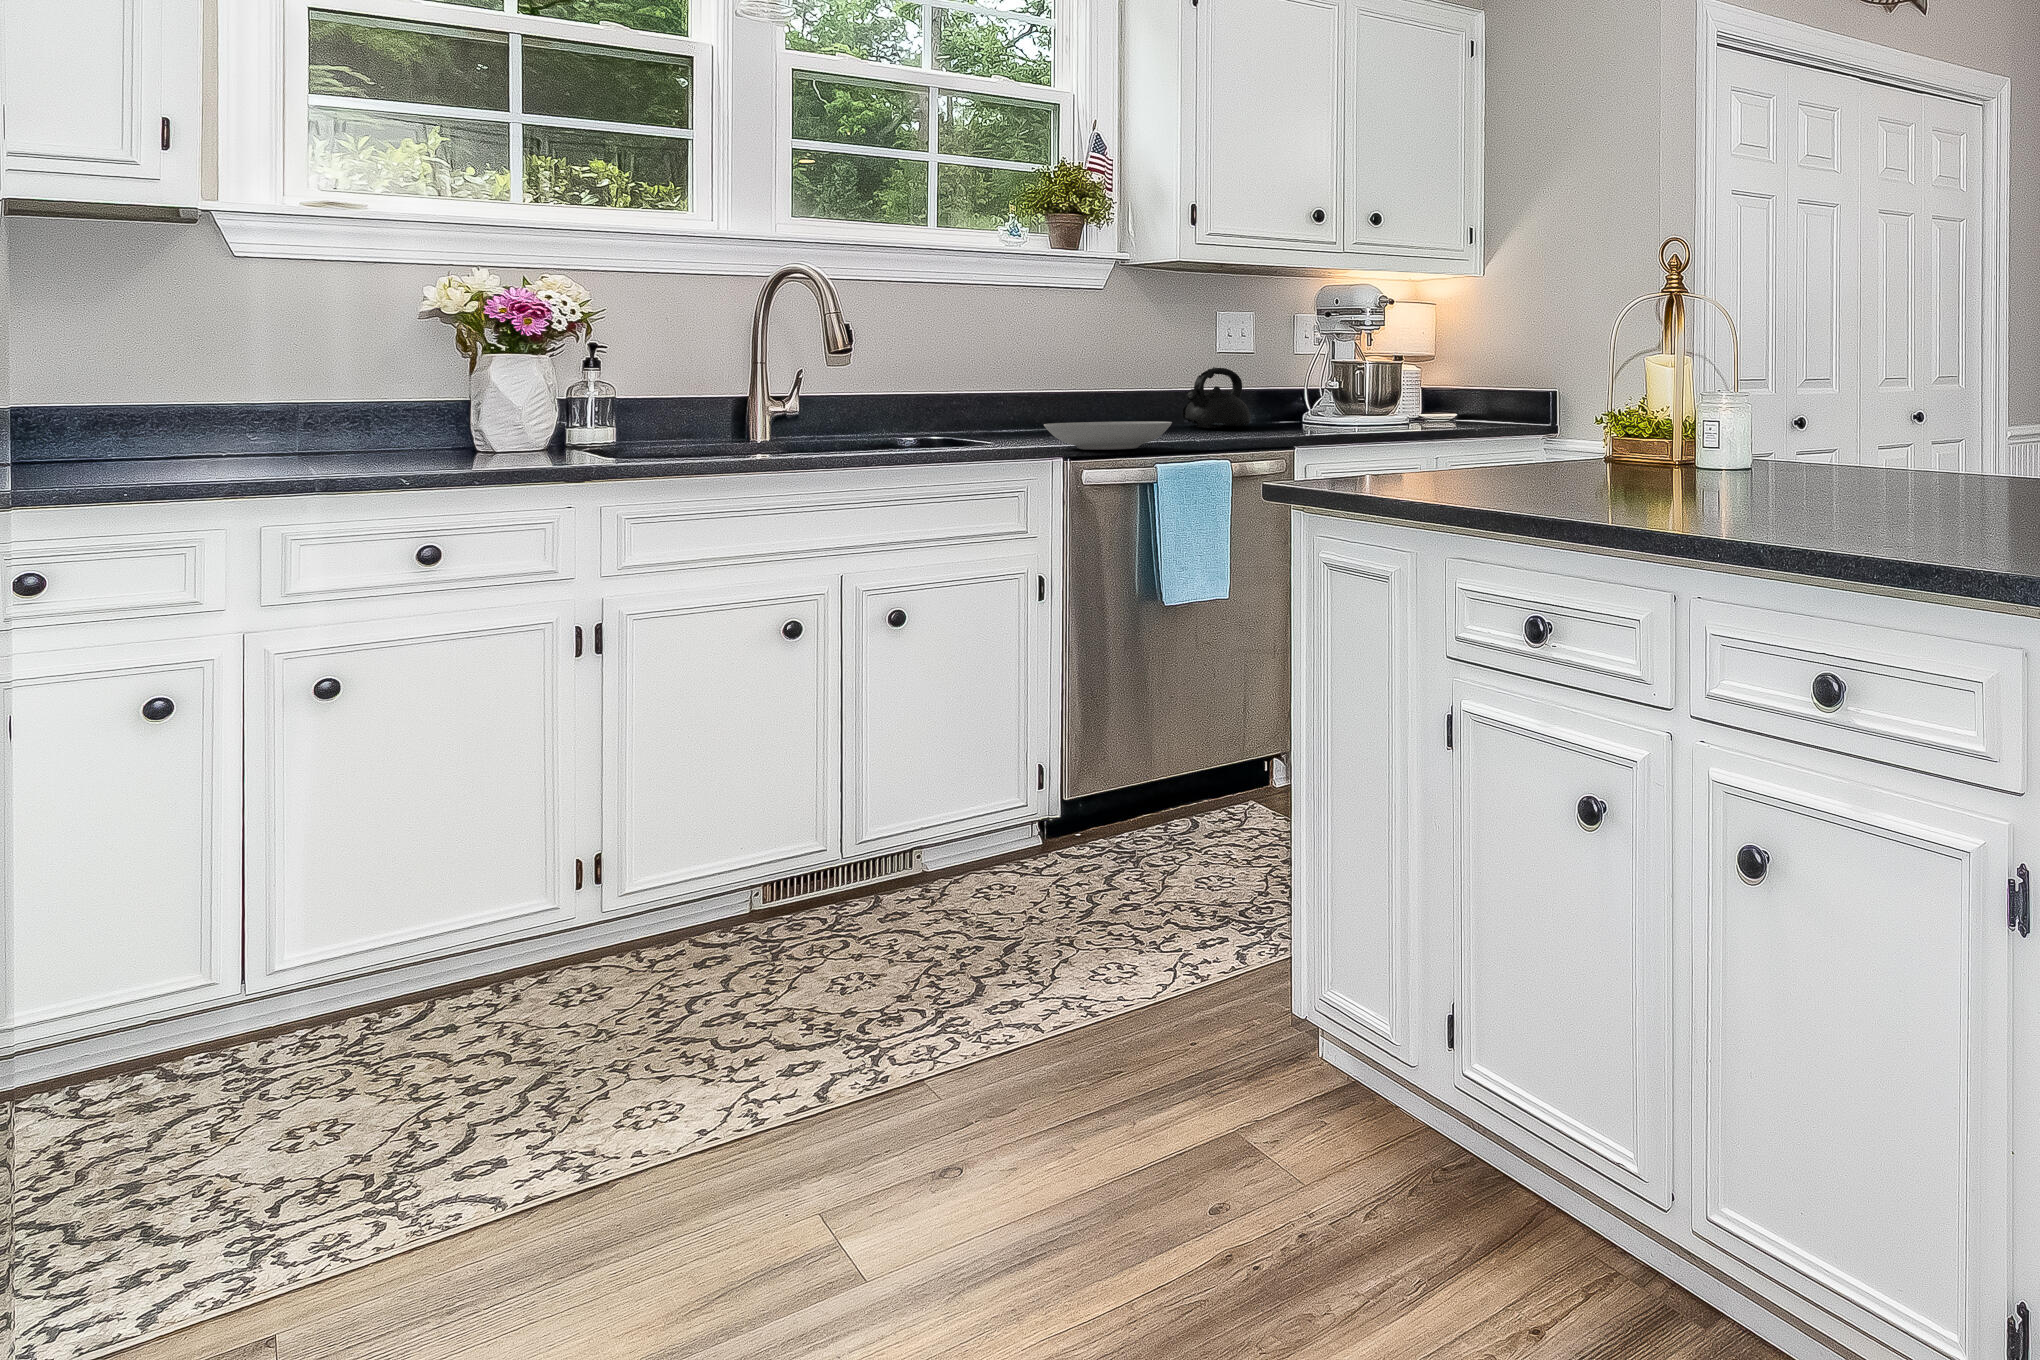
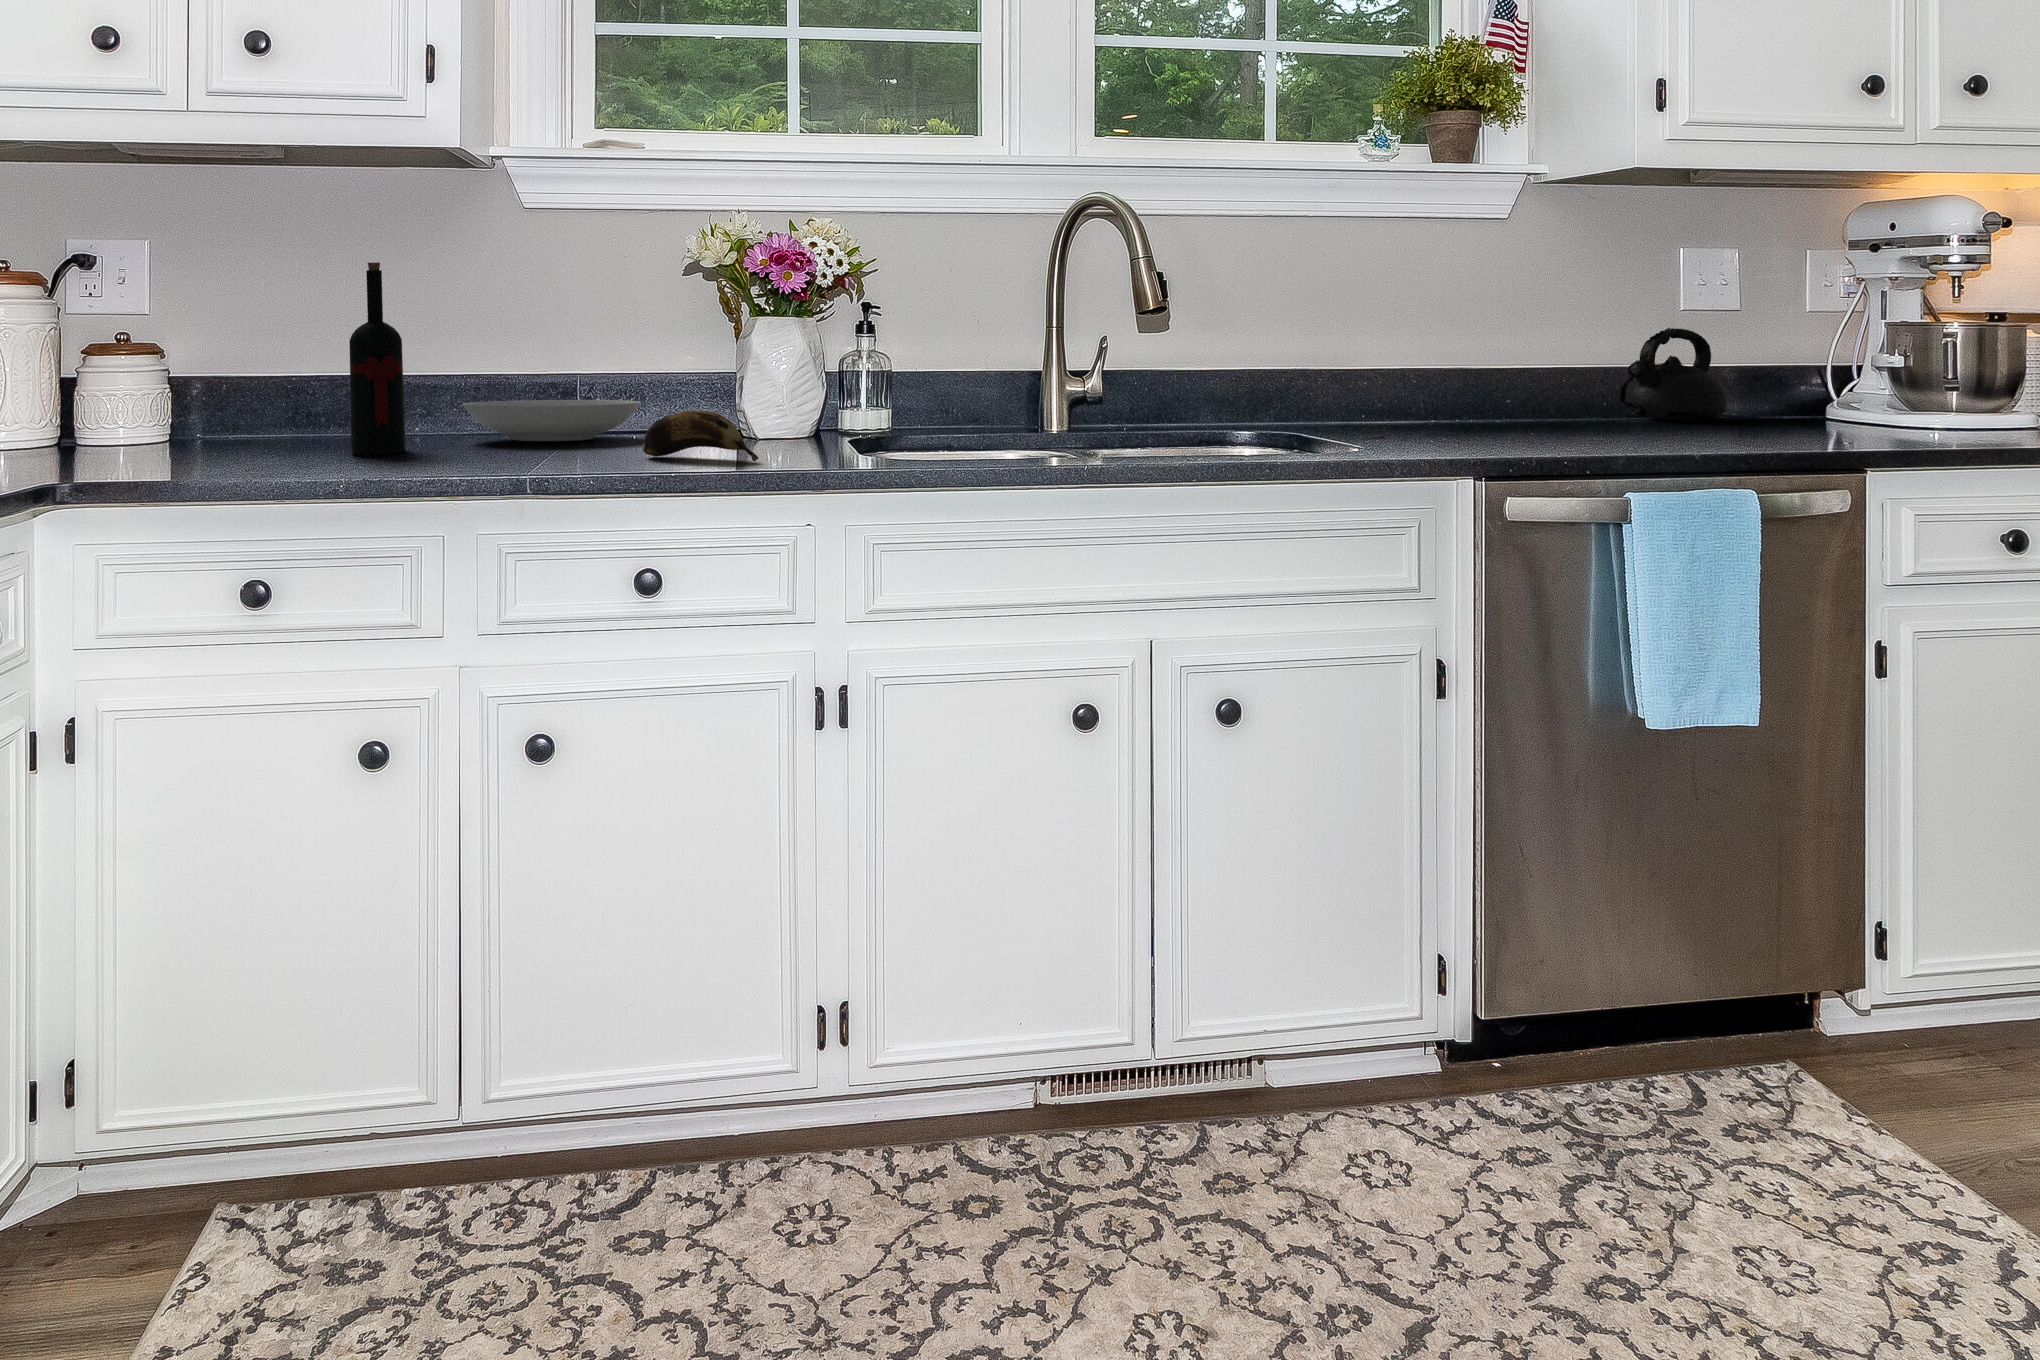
wine bottle: none [81,301,138,467] -> present [350,262,406,455]
bowl: present [1044,421,1172,450] -> present [462,400,641,441]
banana: none [403,423,518,461] -> present [643,410,758,461]

